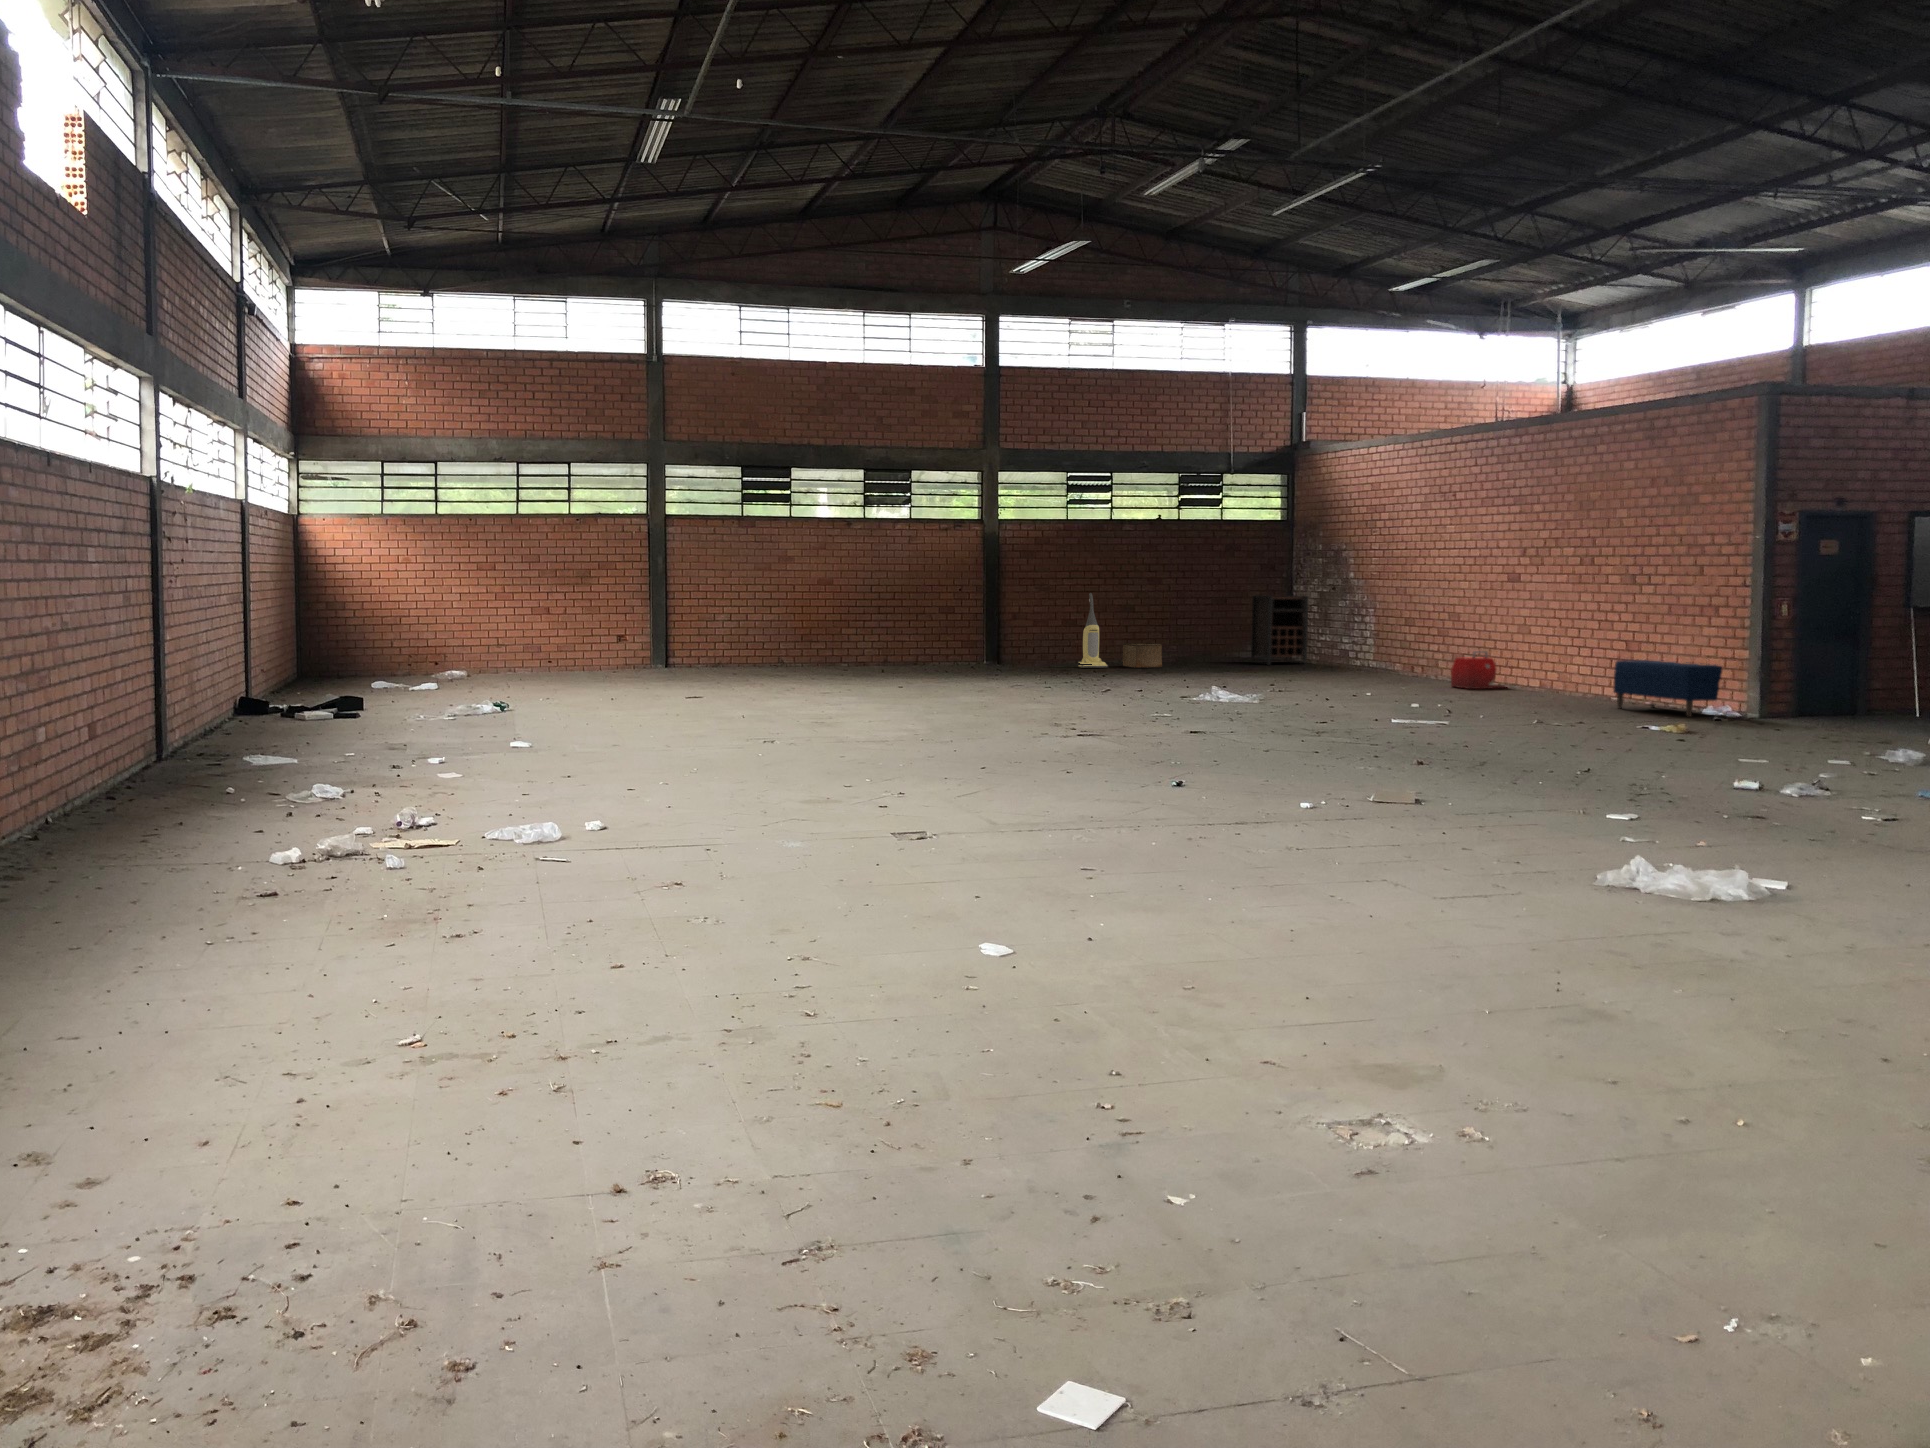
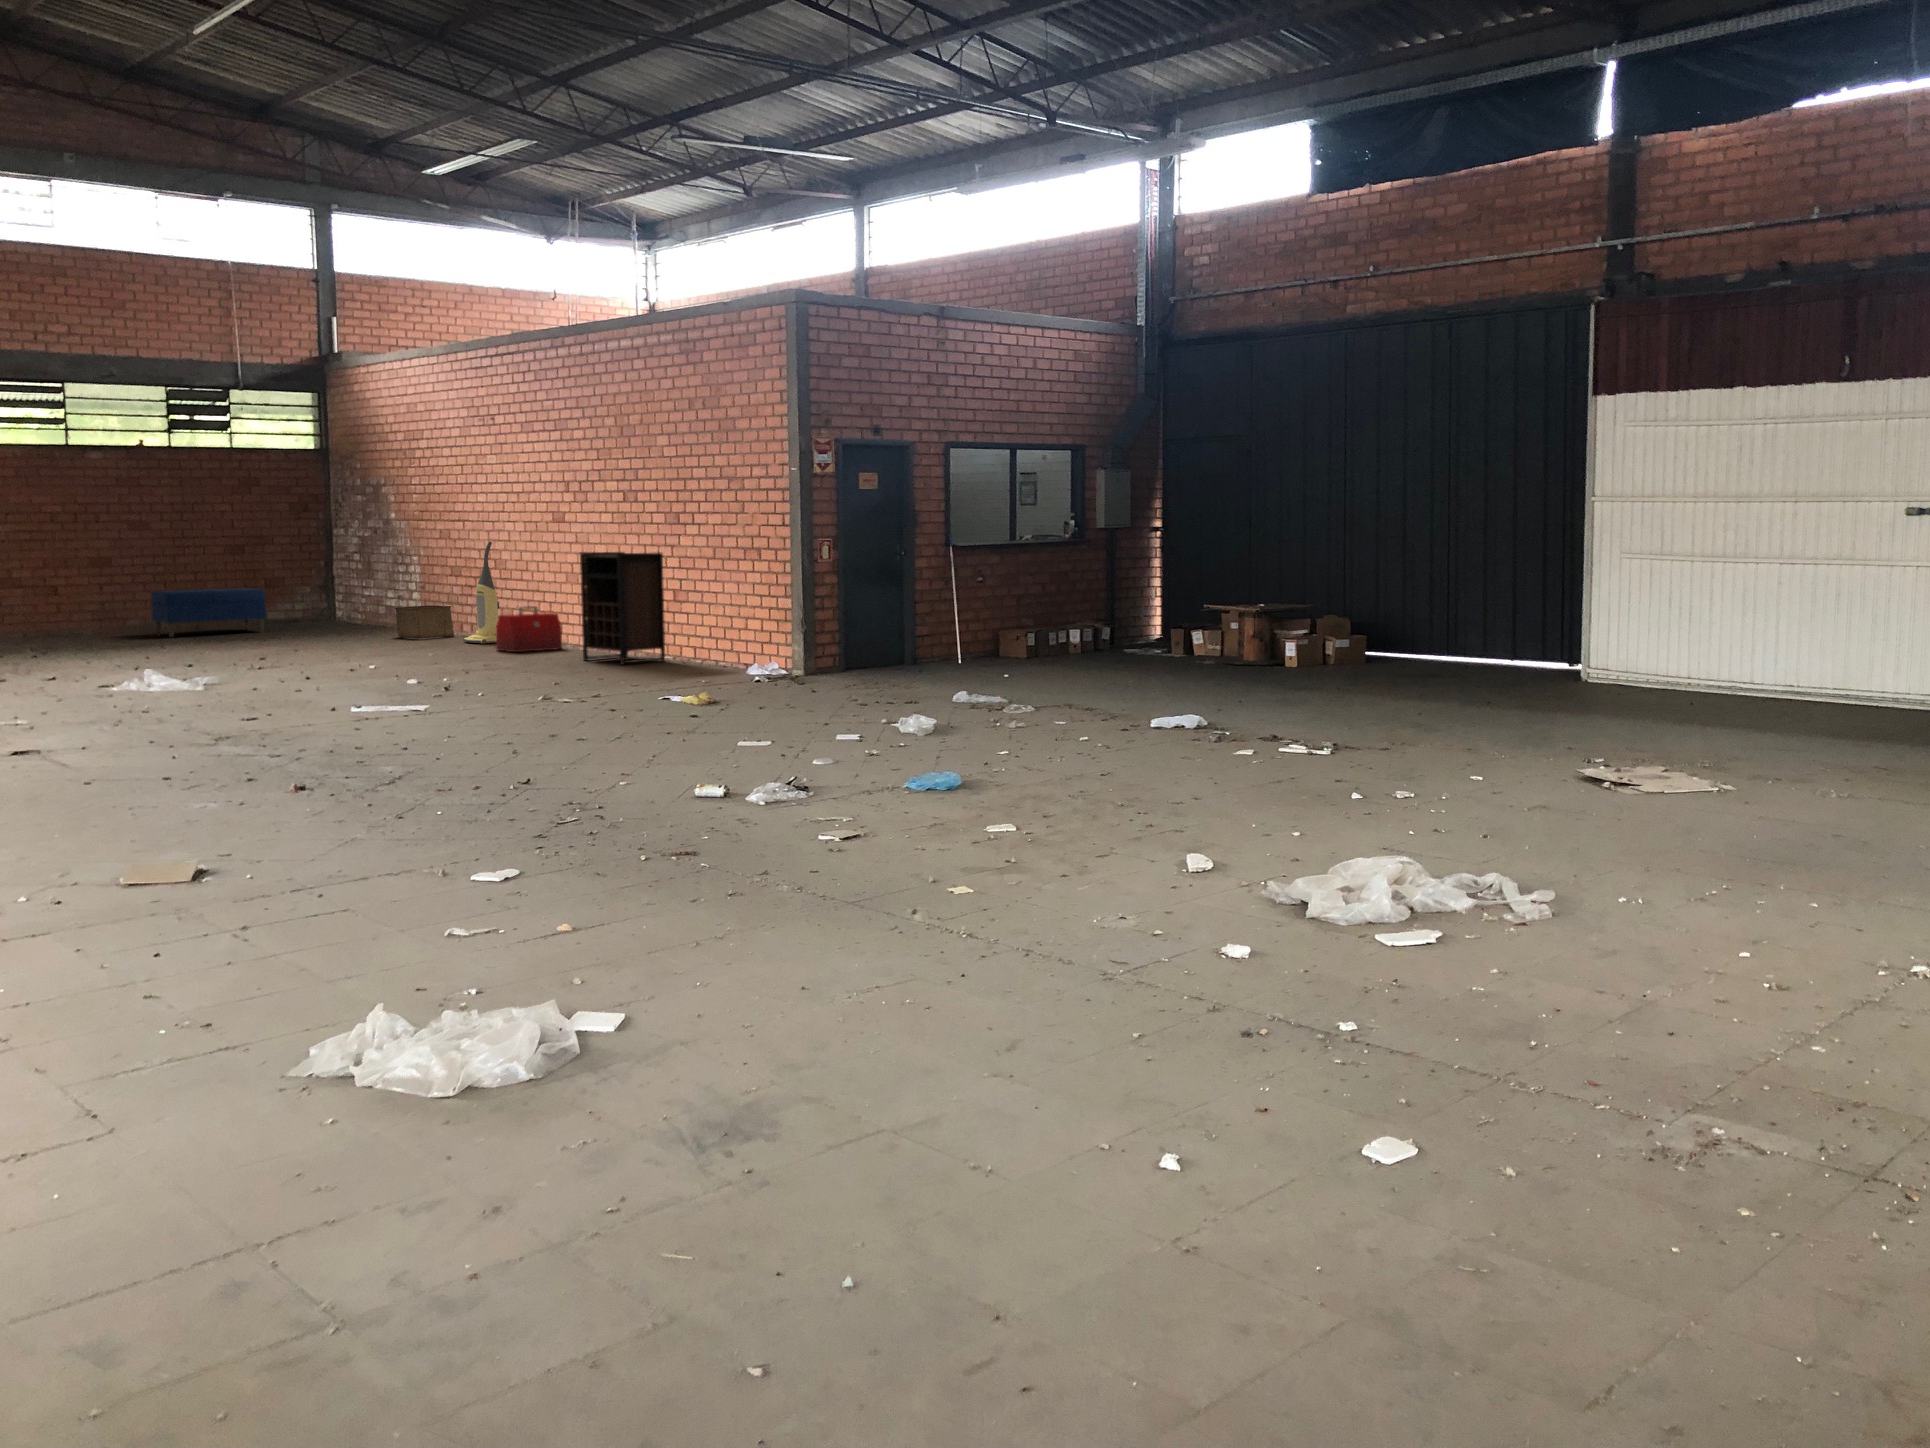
vacuum cleaner: present [1078,593,1108,668] -> present [463,541,499,644]
shelving unit: present [1251,595,1308,665] -> present [580,552,665,665]
storage bin: present [1122,643,1162,668] -> present [395,605,454,639]
bench: present [1613,660,1726,717] -> present [151,588,266,637]

